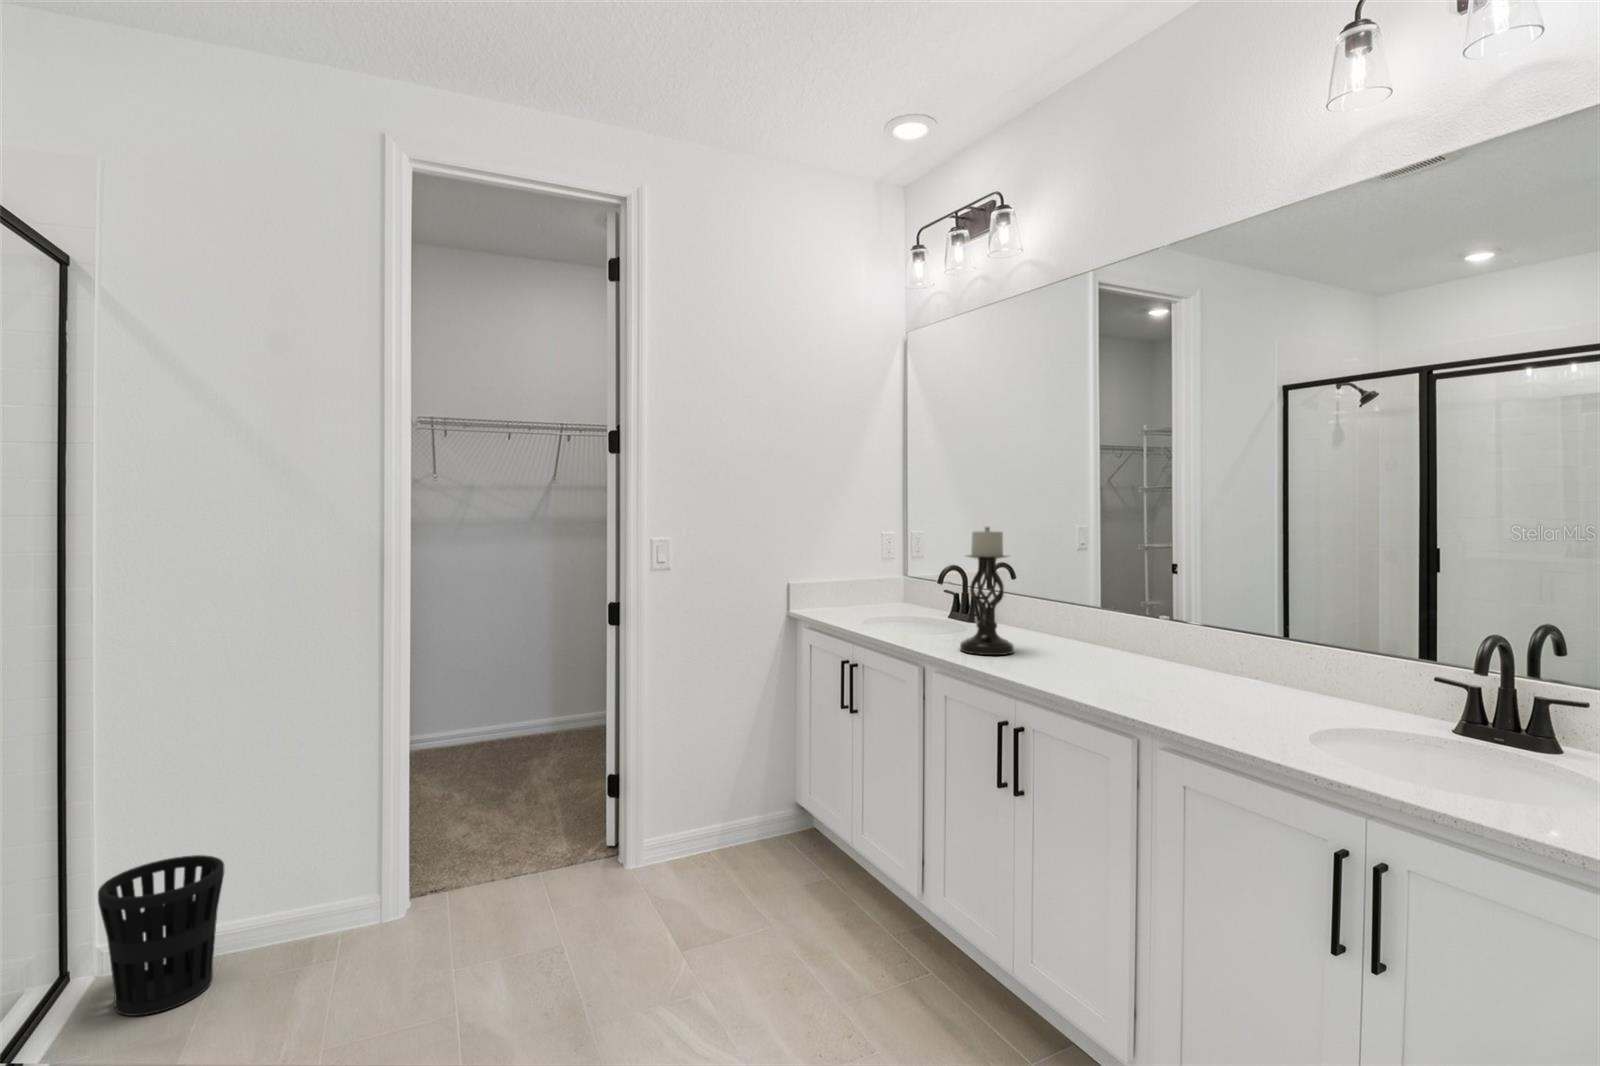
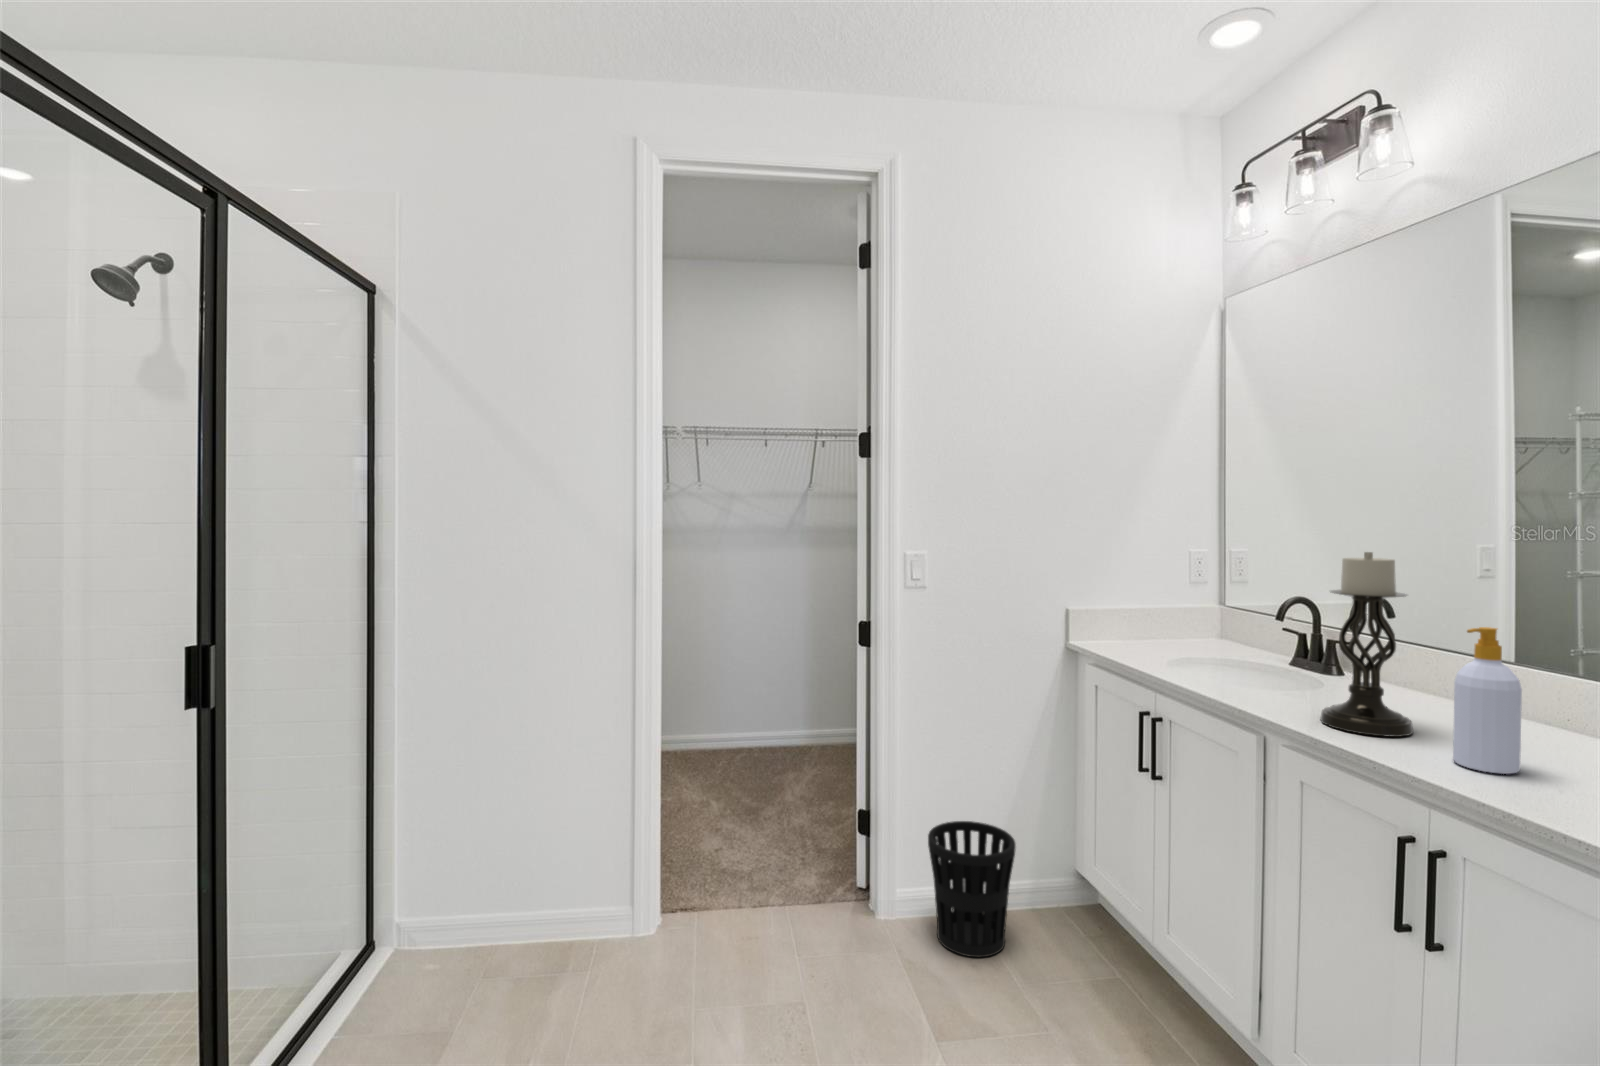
soap bottle: none [1031,573,1066,669] -> present [1453,627,1522,774]
wastebasket: present [98,855,224,1016] -> present [928,821,1016,957]

